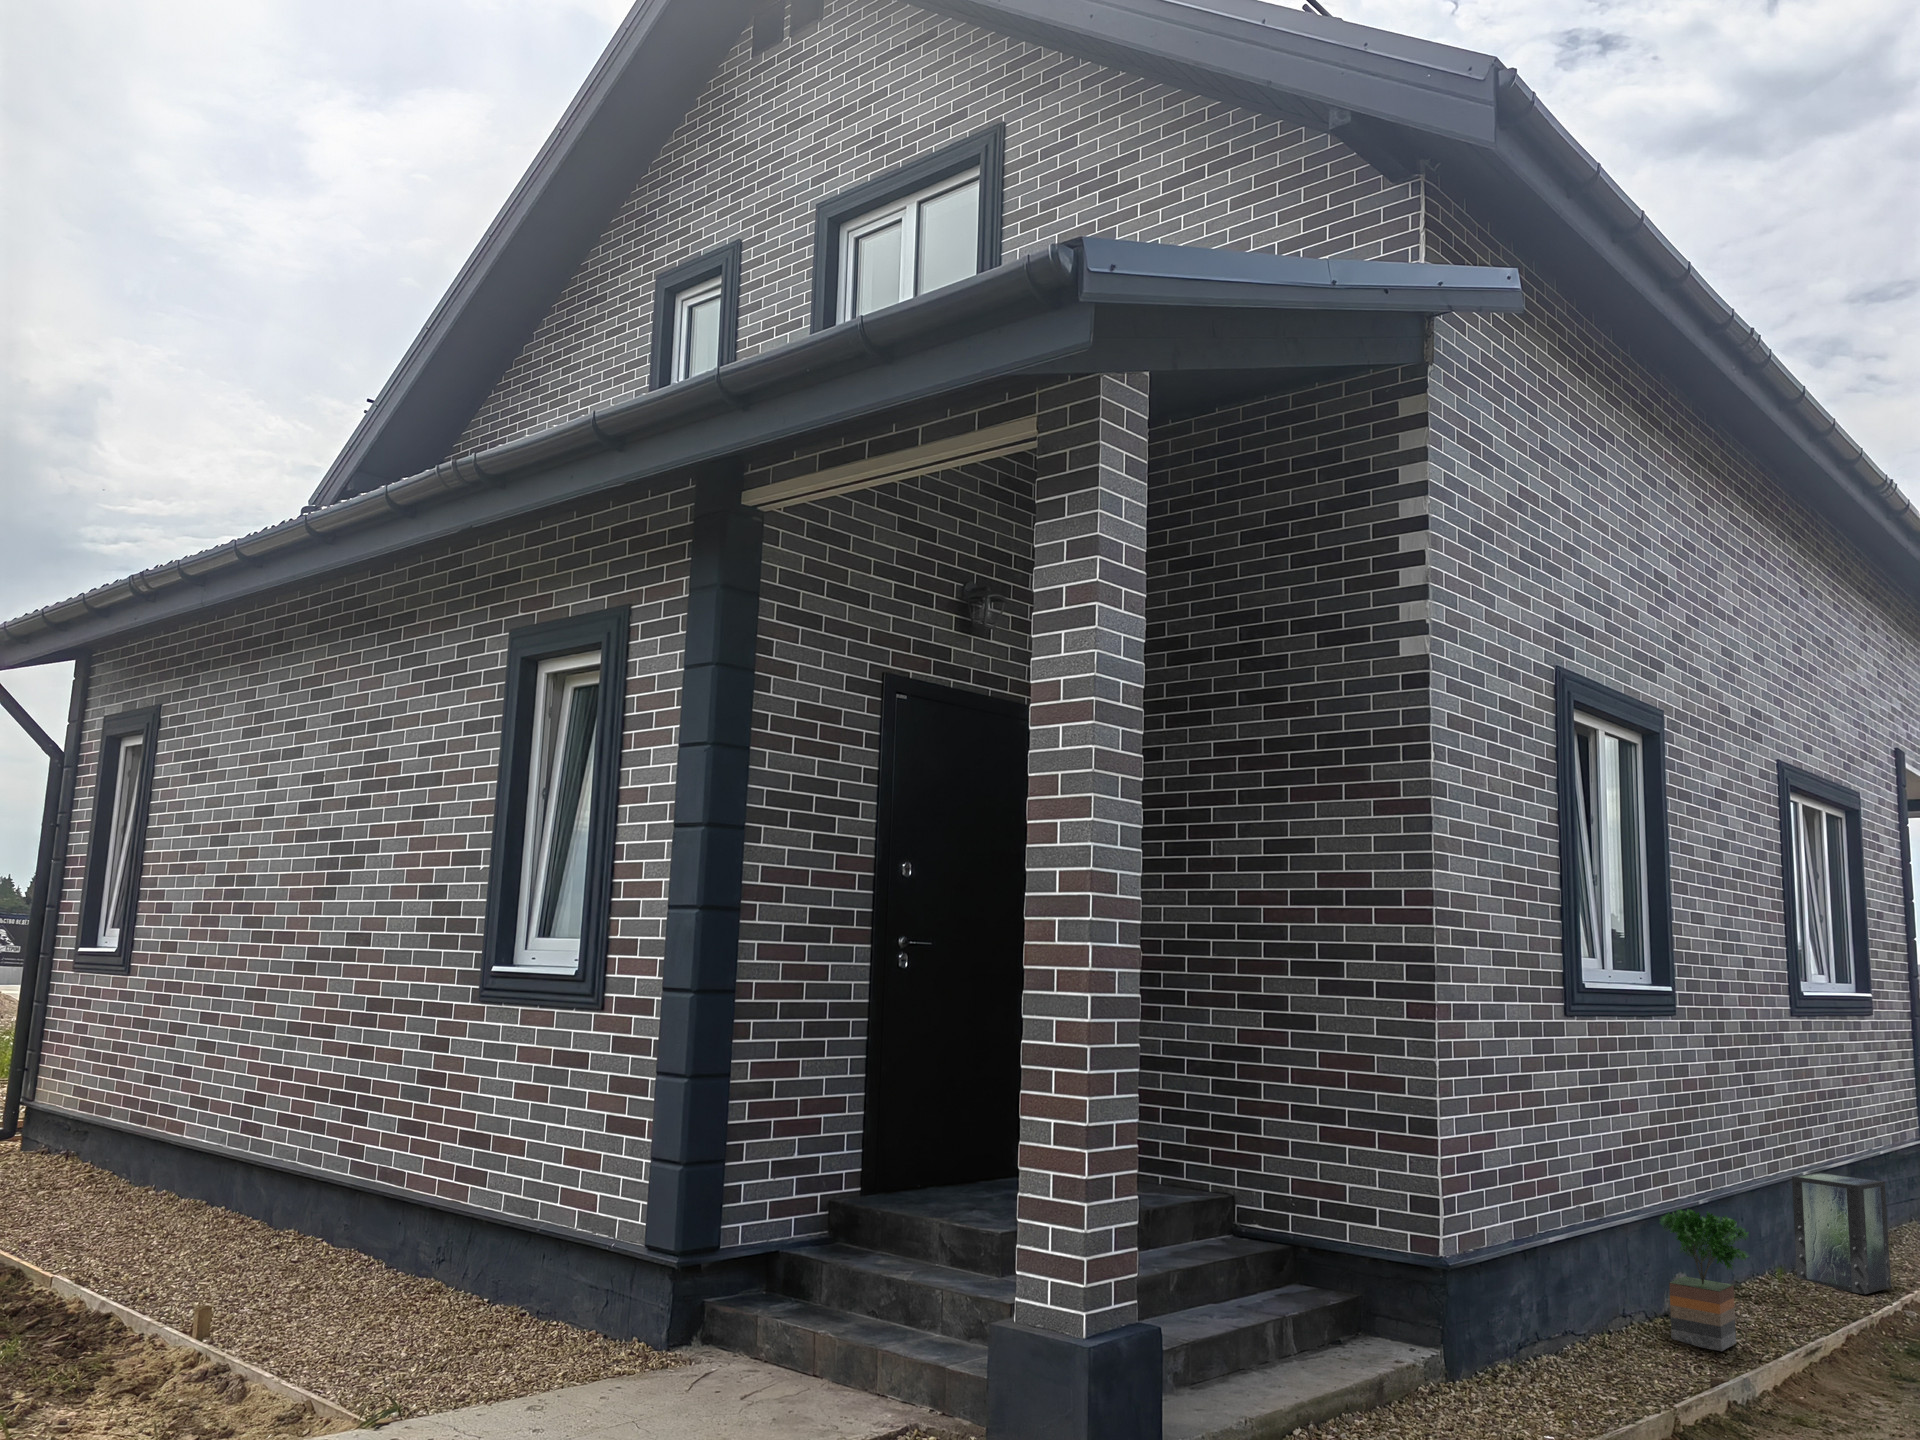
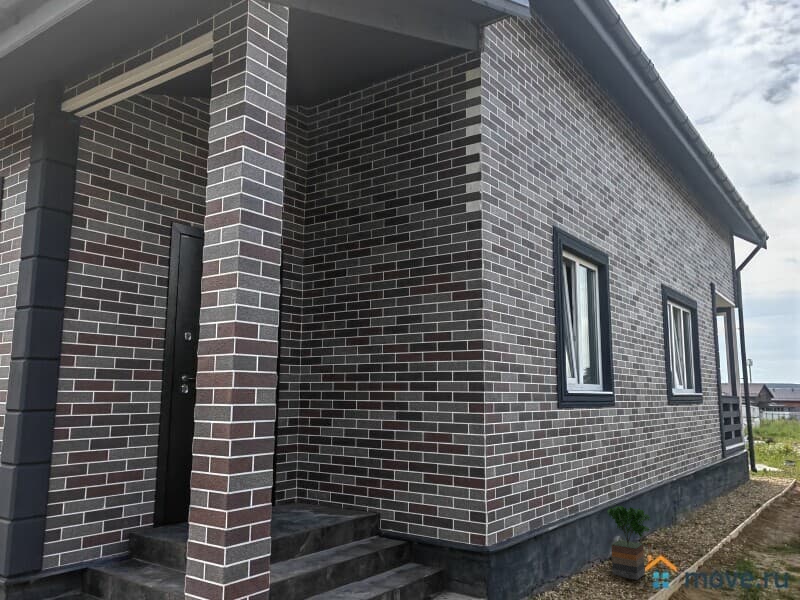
storage box: present [1792,1173,1891,1294] -> none [669,479,715,538]

